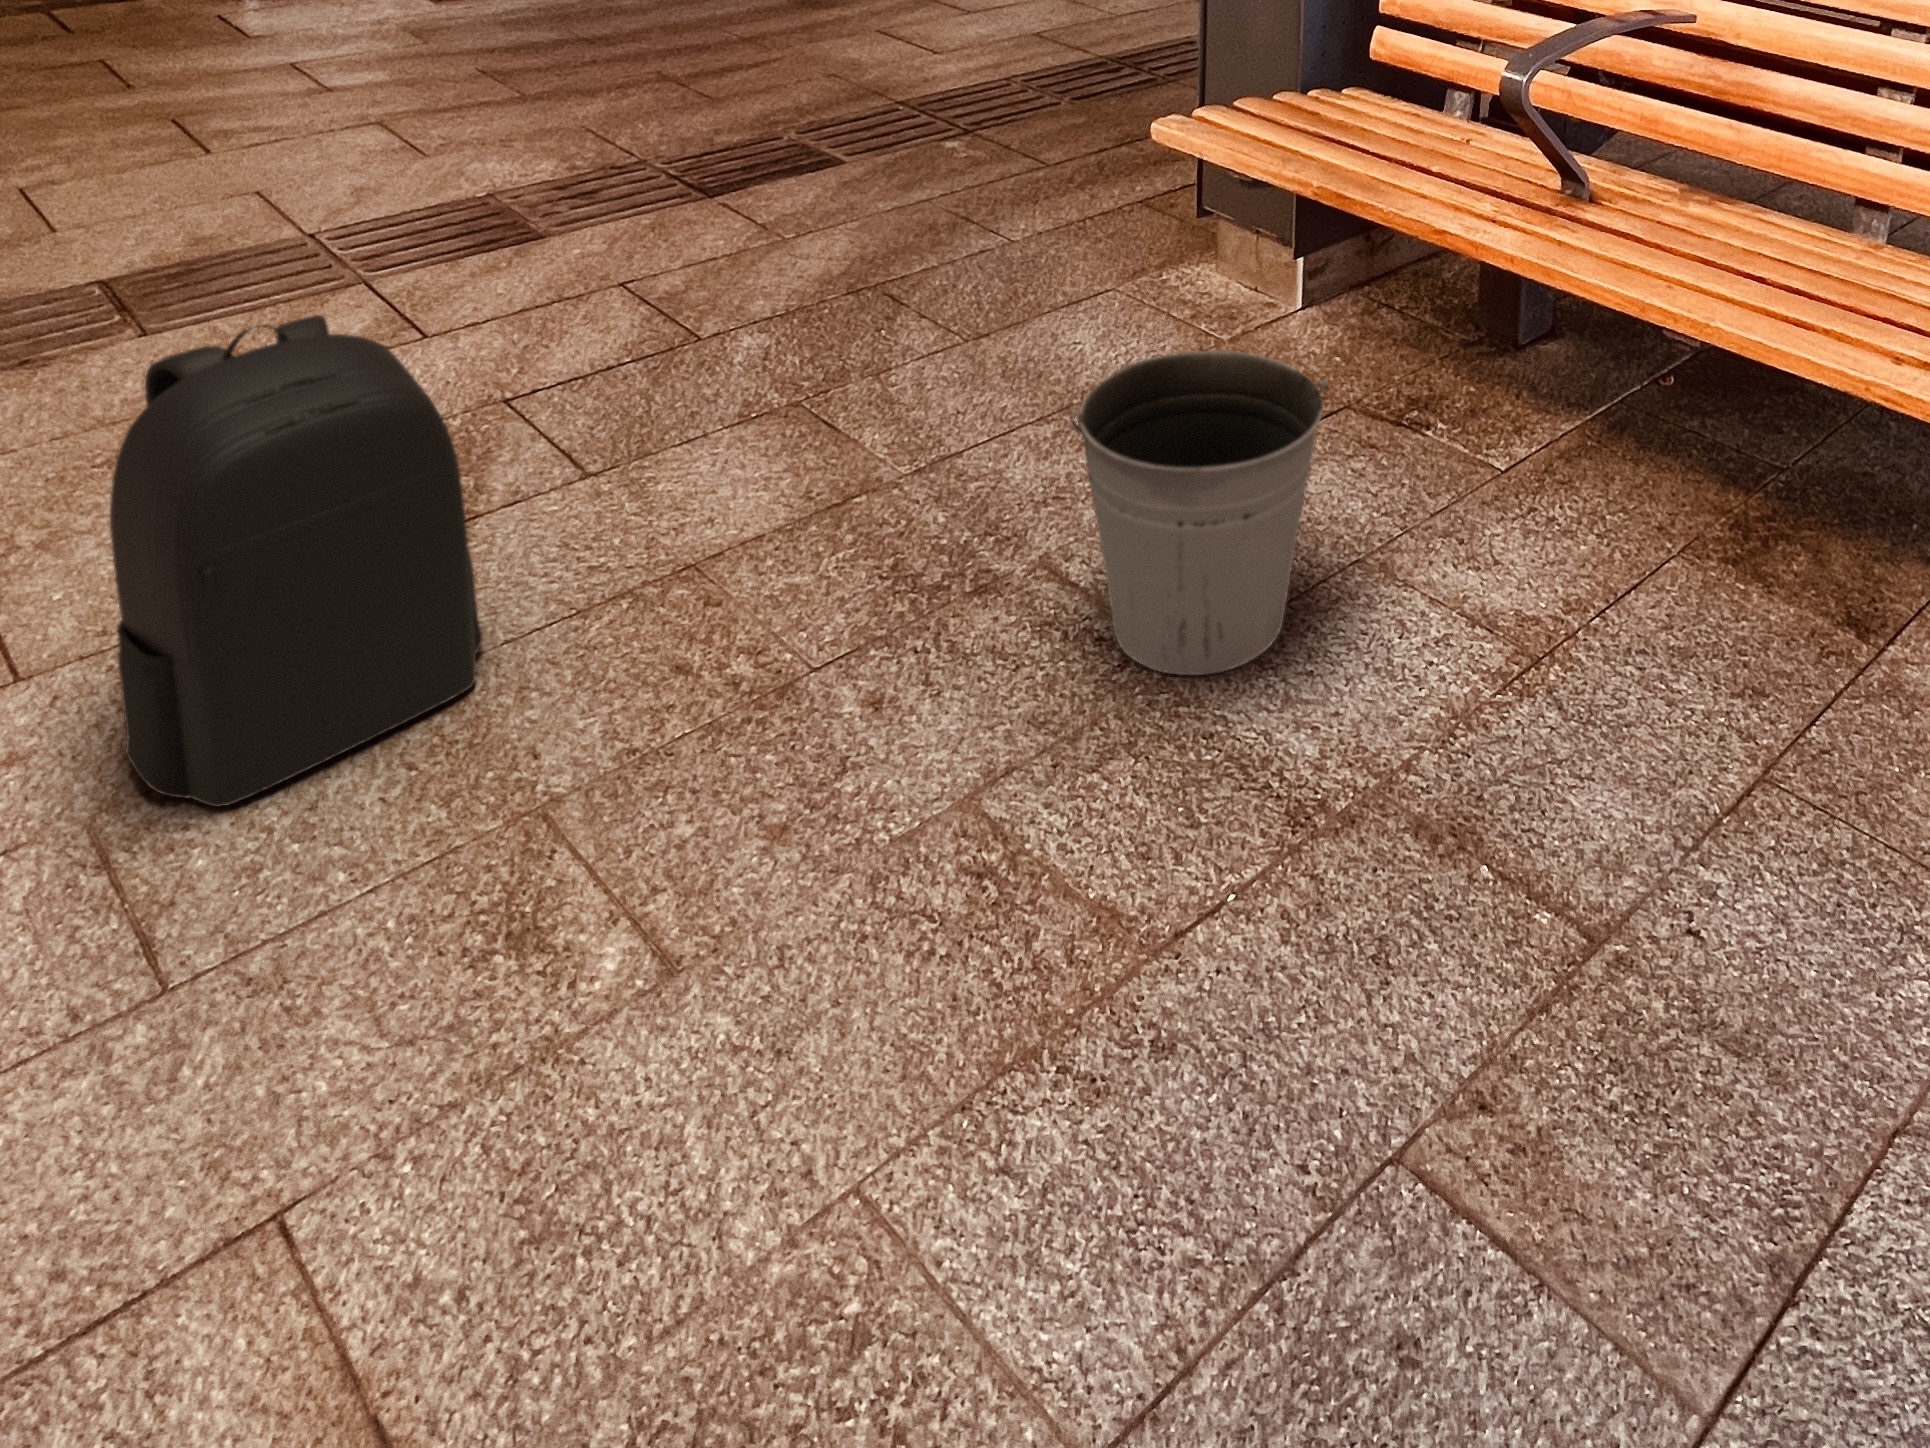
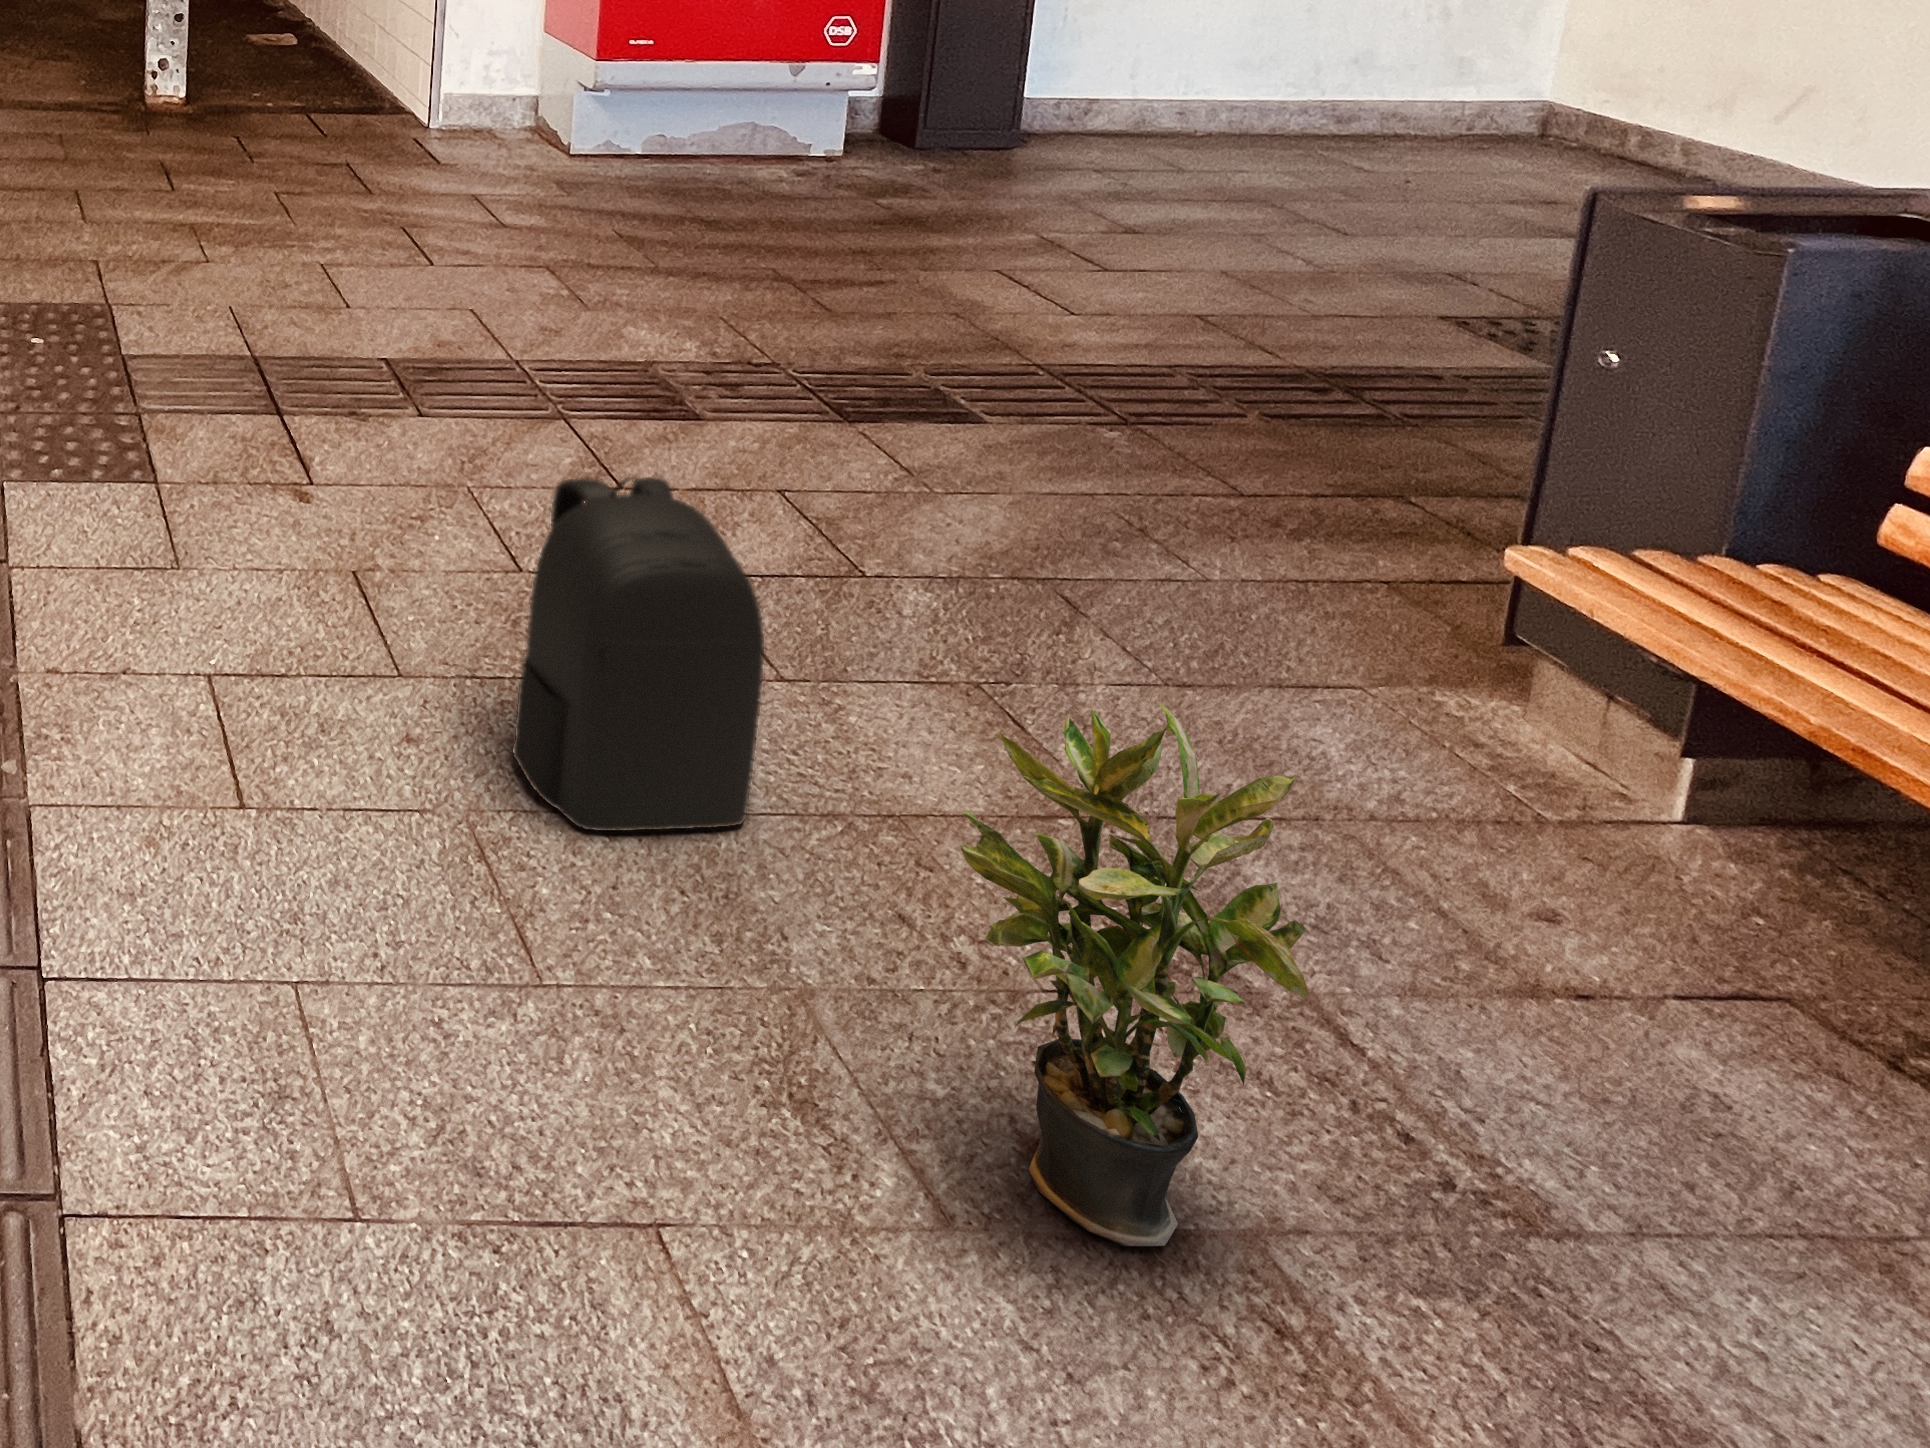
bucket: present [1070,351,1328,675] -> none [1409,825,1831,1259]
potted plant: none [597,361,947,946] -> present [960,700,1308,1246]

